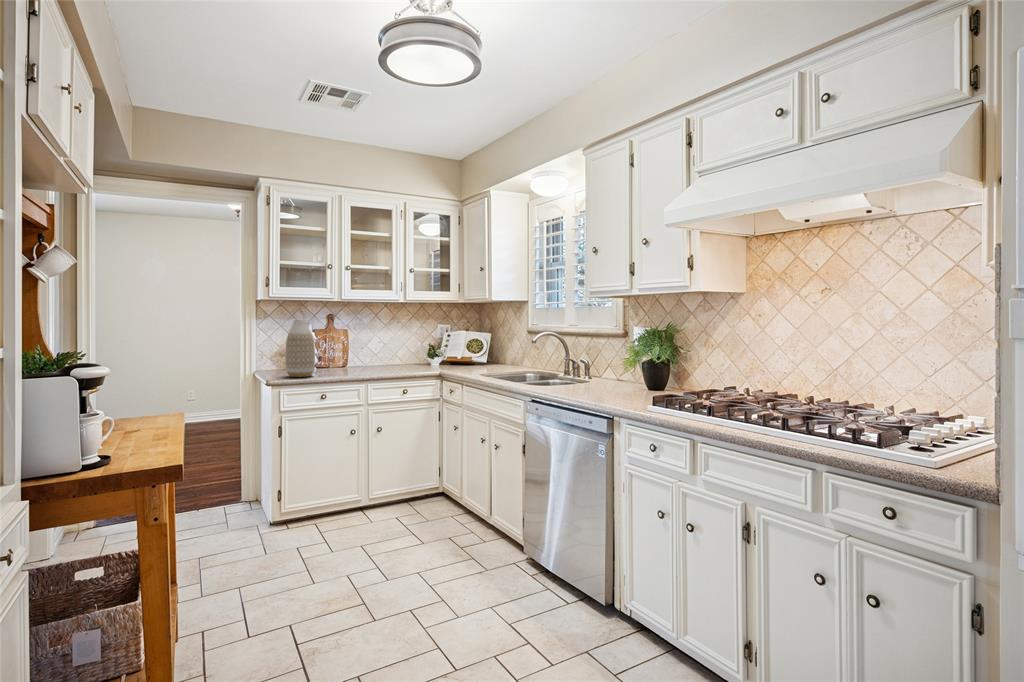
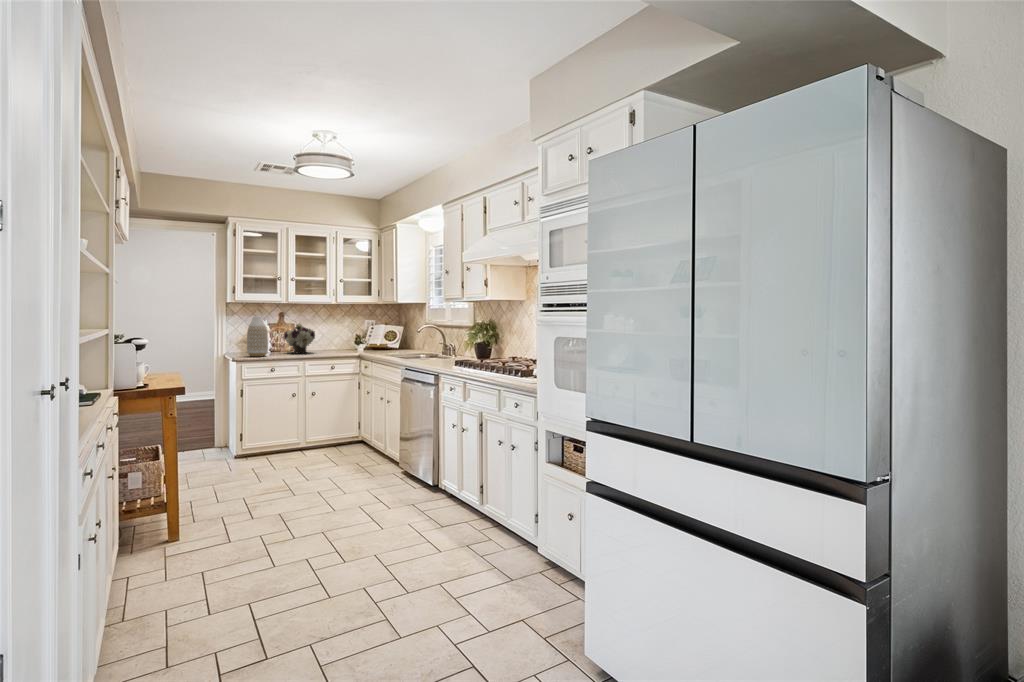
flower arrangement: none [334,329,378,371] -> present [284,323,315,353]

